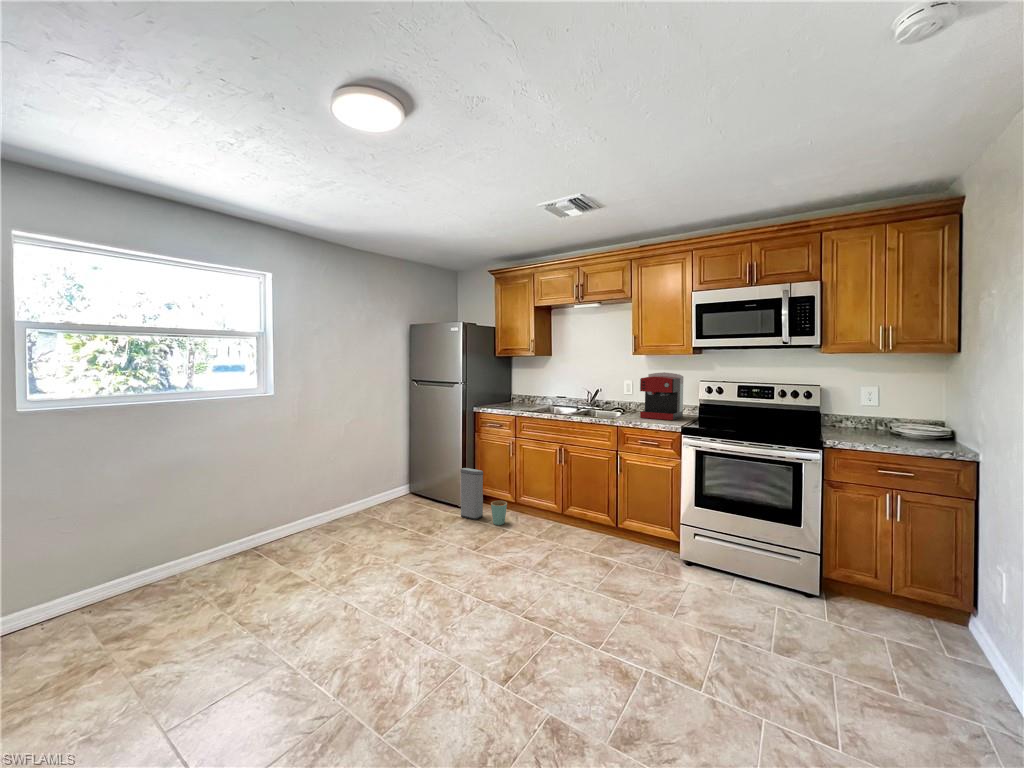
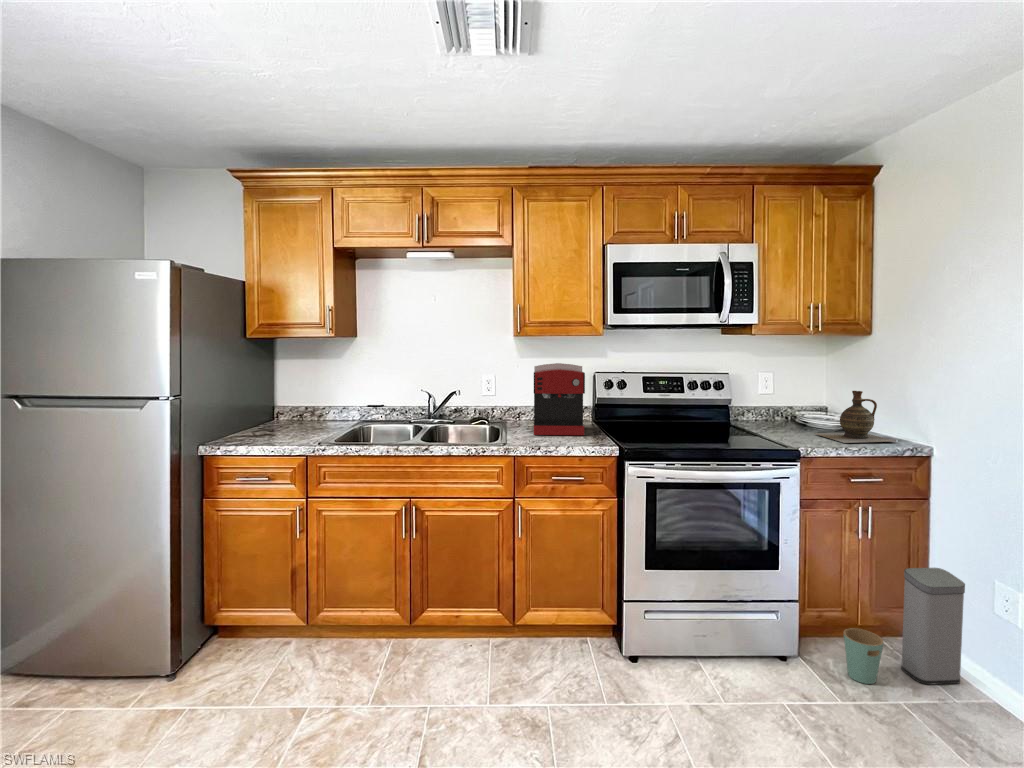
ceramic jug: none [873,399,944,444] -> present [815,391,894,443]
trash can: present [461,468,507,525] -> present [844,568,965,685]

